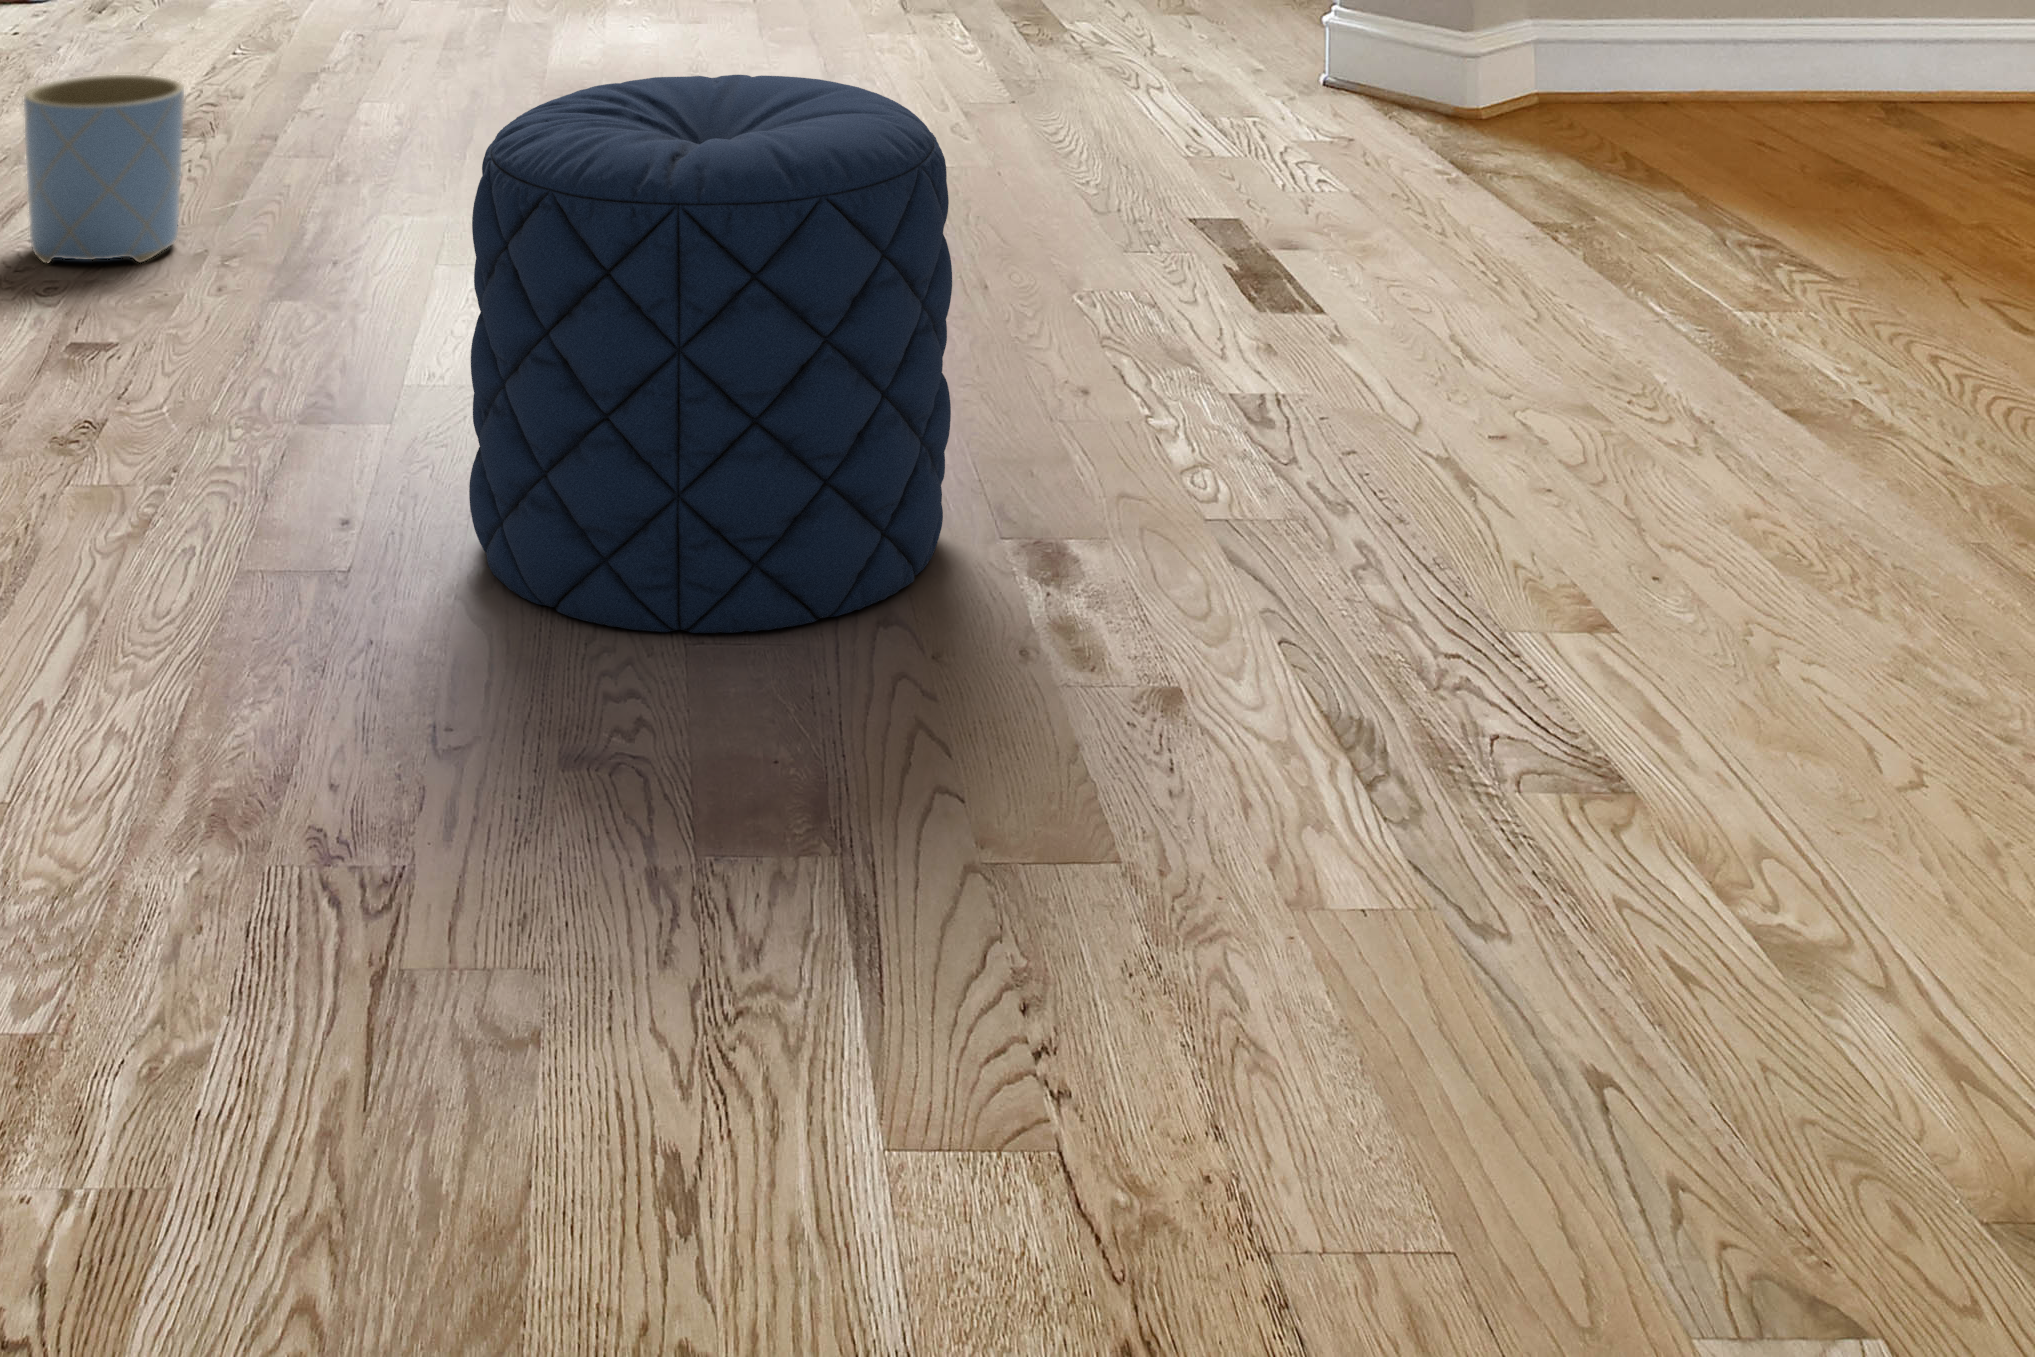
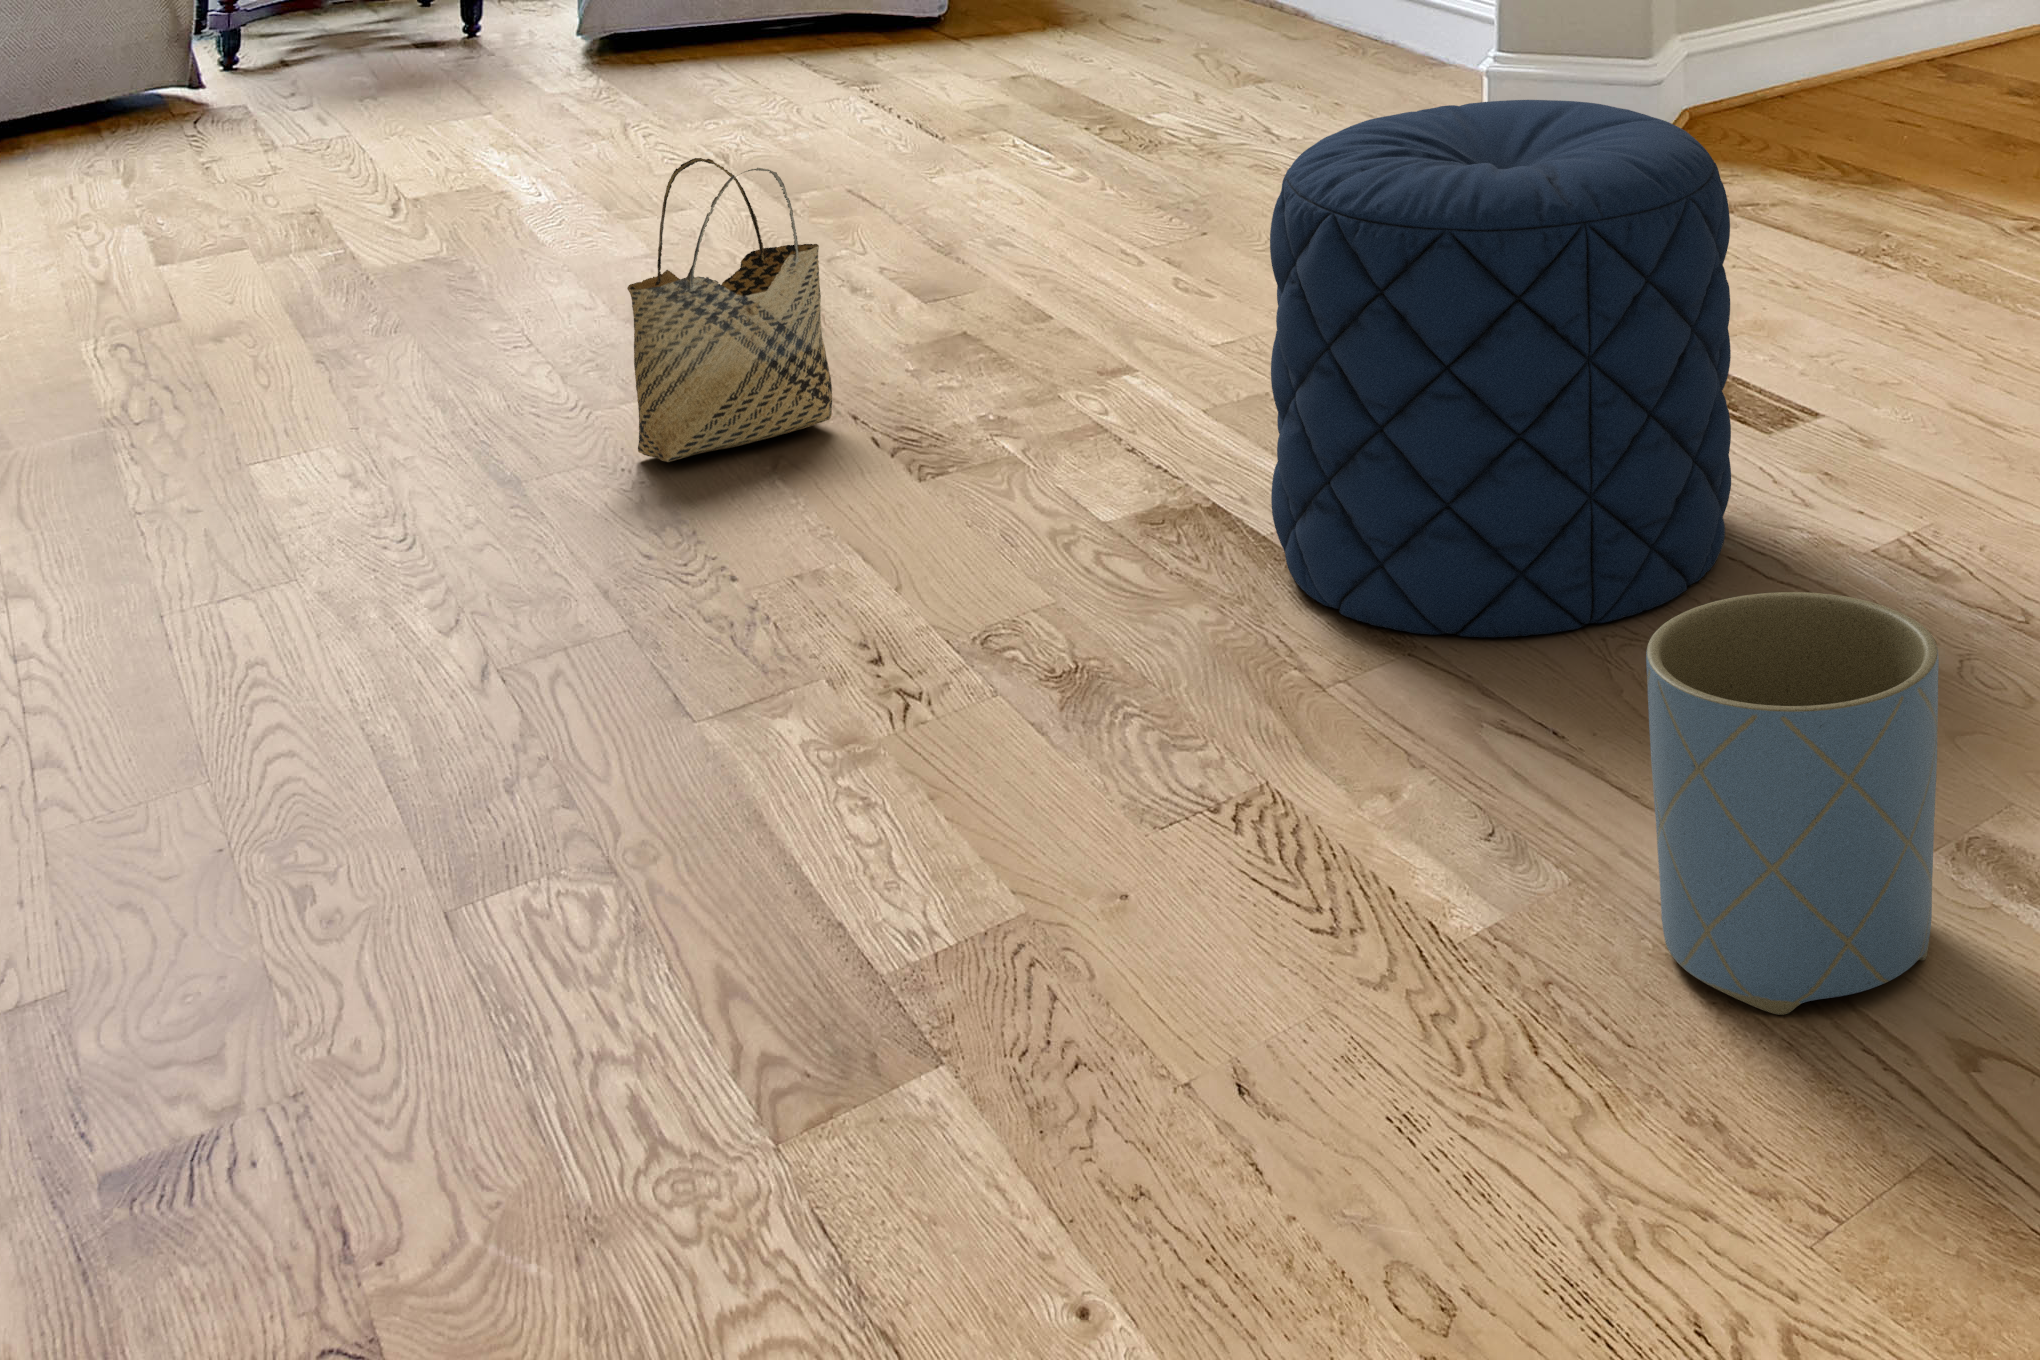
woven basket: none [179,46,369,314] -> present [627,158,832,462]
planter: present [24,75,184,263] -> present [1646,592,1939,1015]

